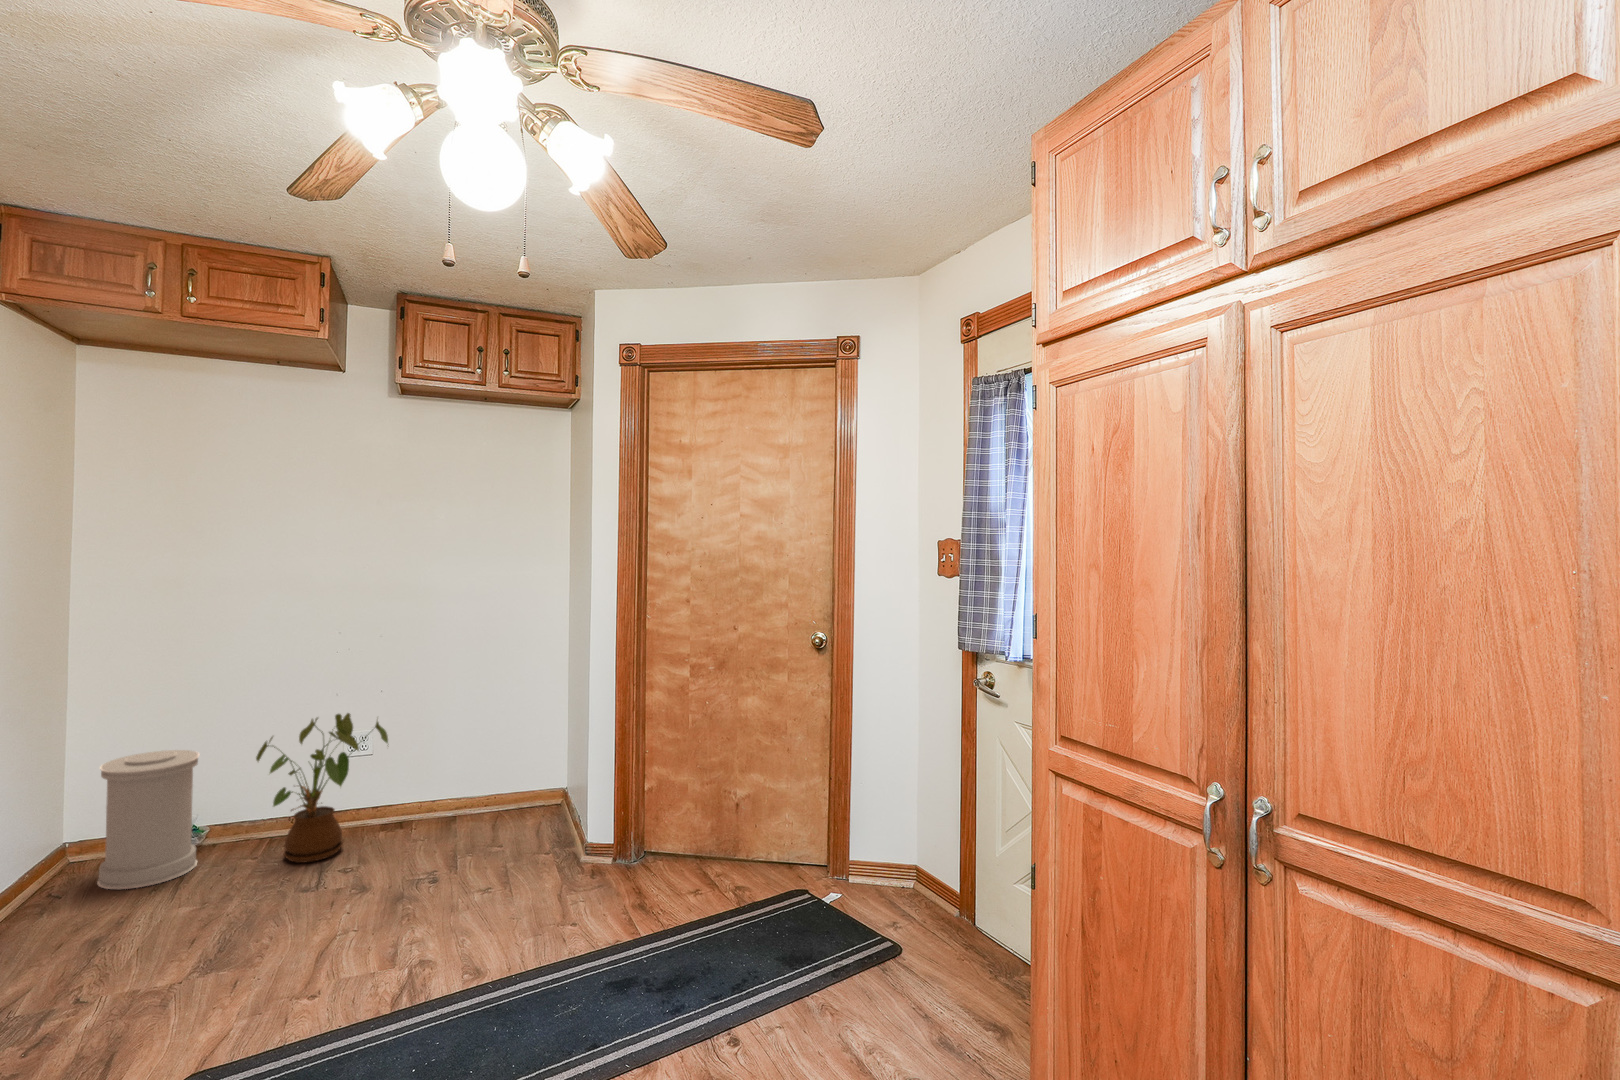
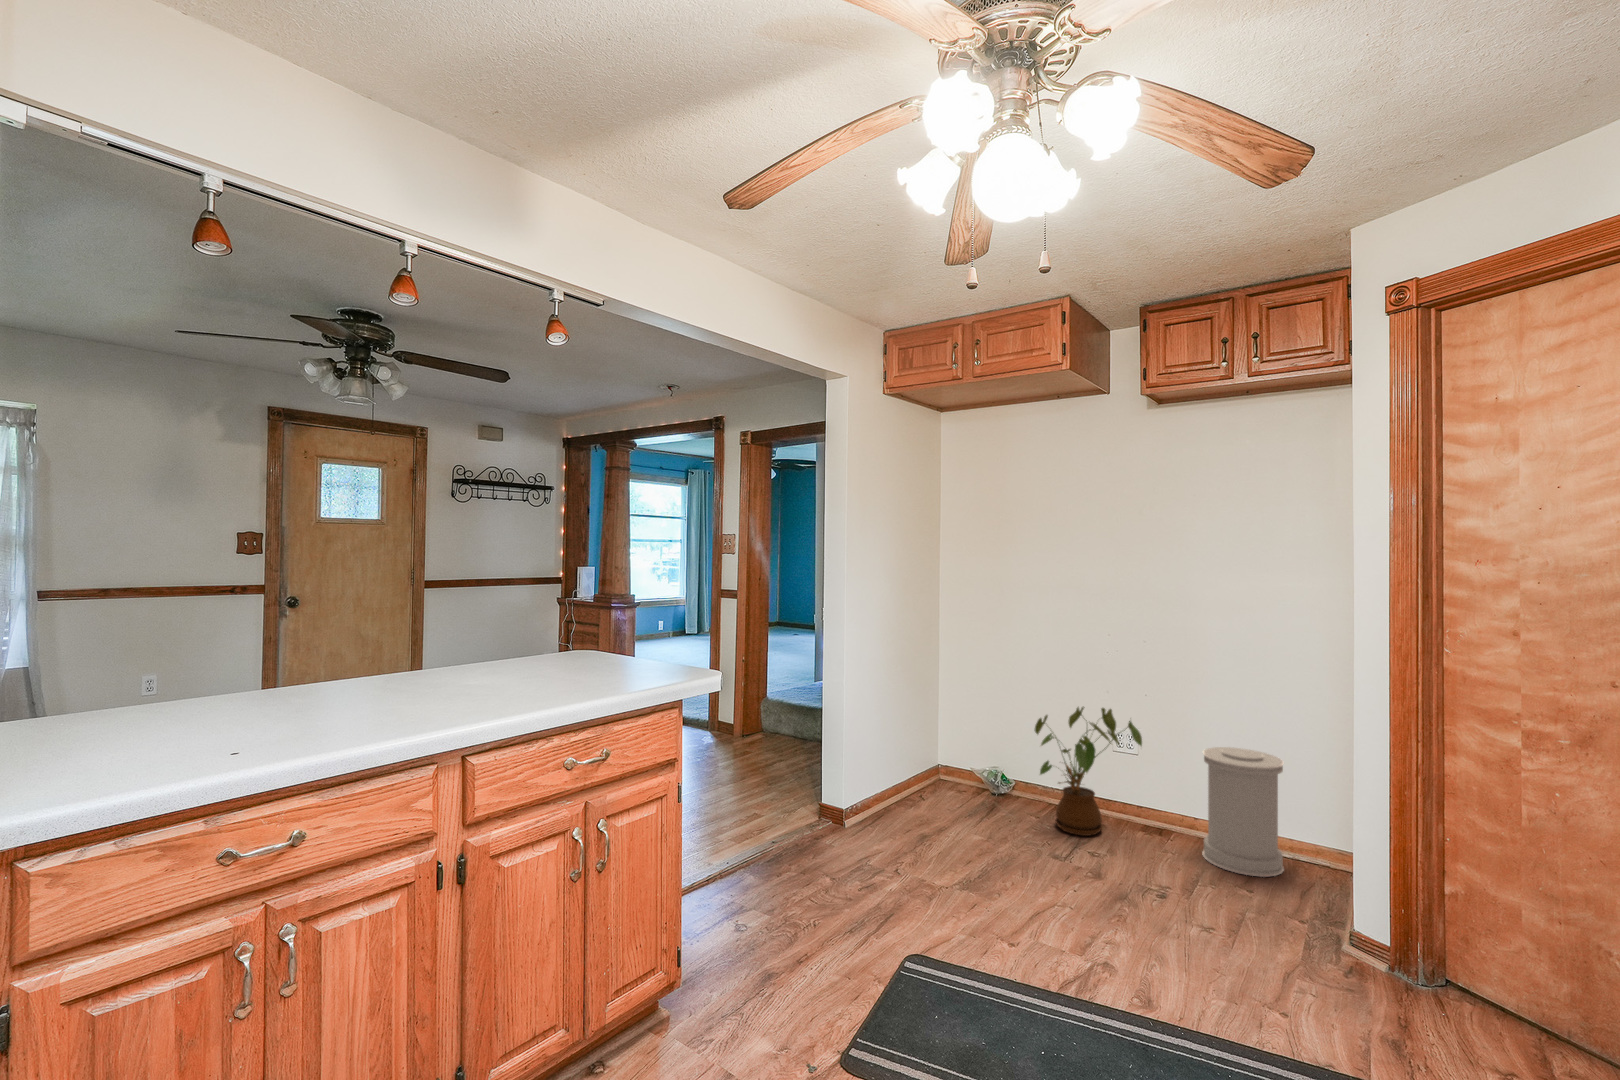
trash can: present [97,750,200,889] -> present [1203,747,1284,877]

